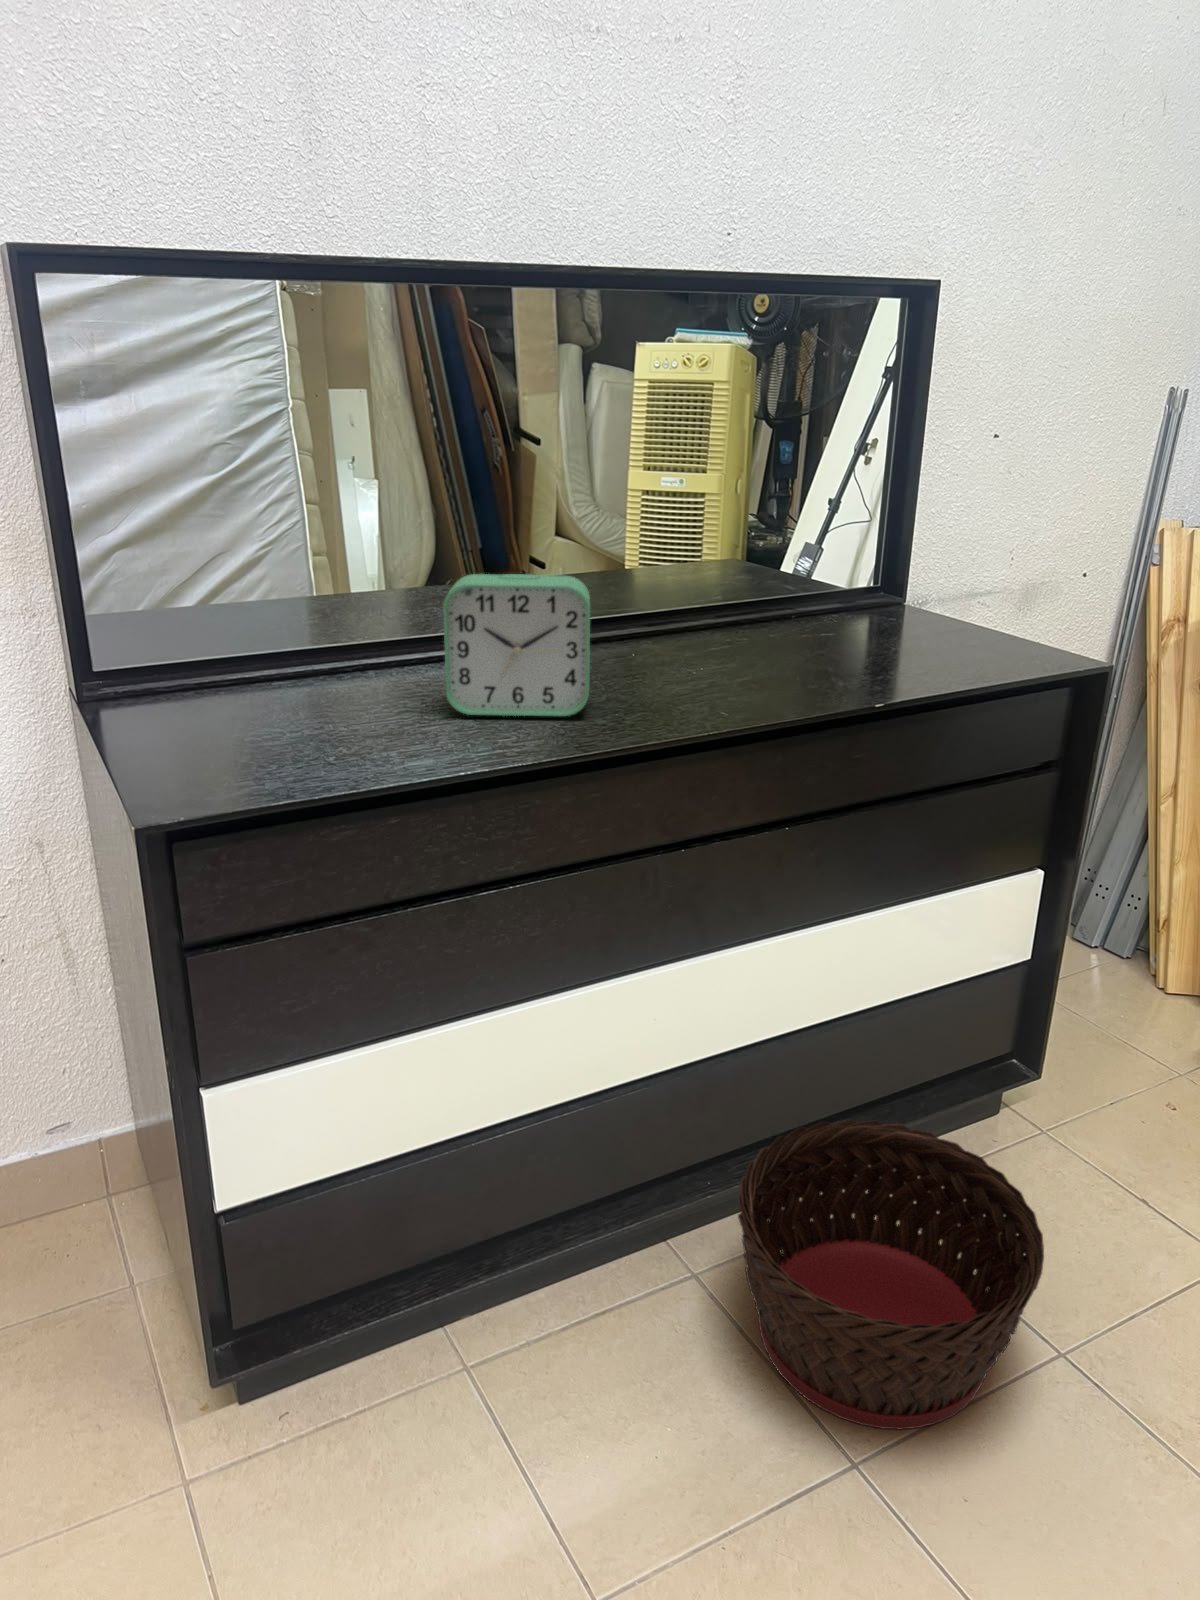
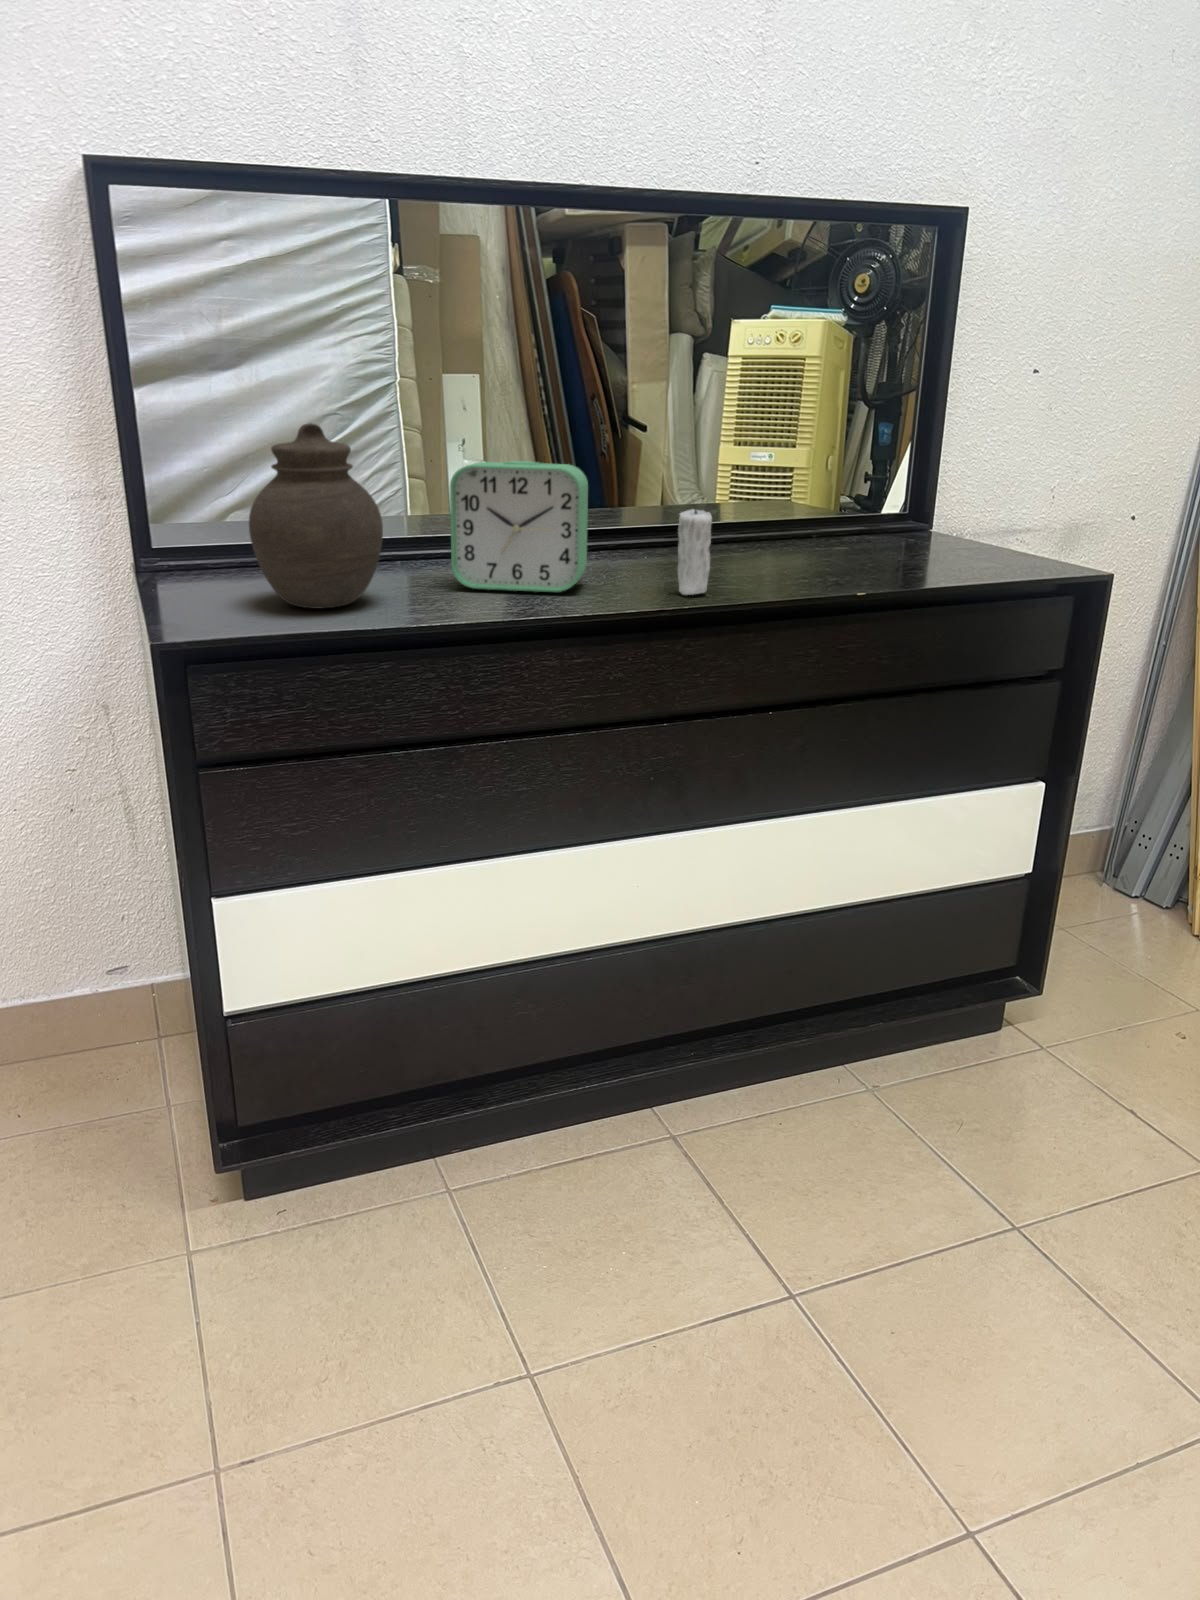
jar: none [225,551,377,755] -> present [249,423,383,608]
candle: none [692,608,729,714] -> present [678,506,712,595]
basket: present [738,1119,1044,1429] -> none [703,1000,992,1274]

